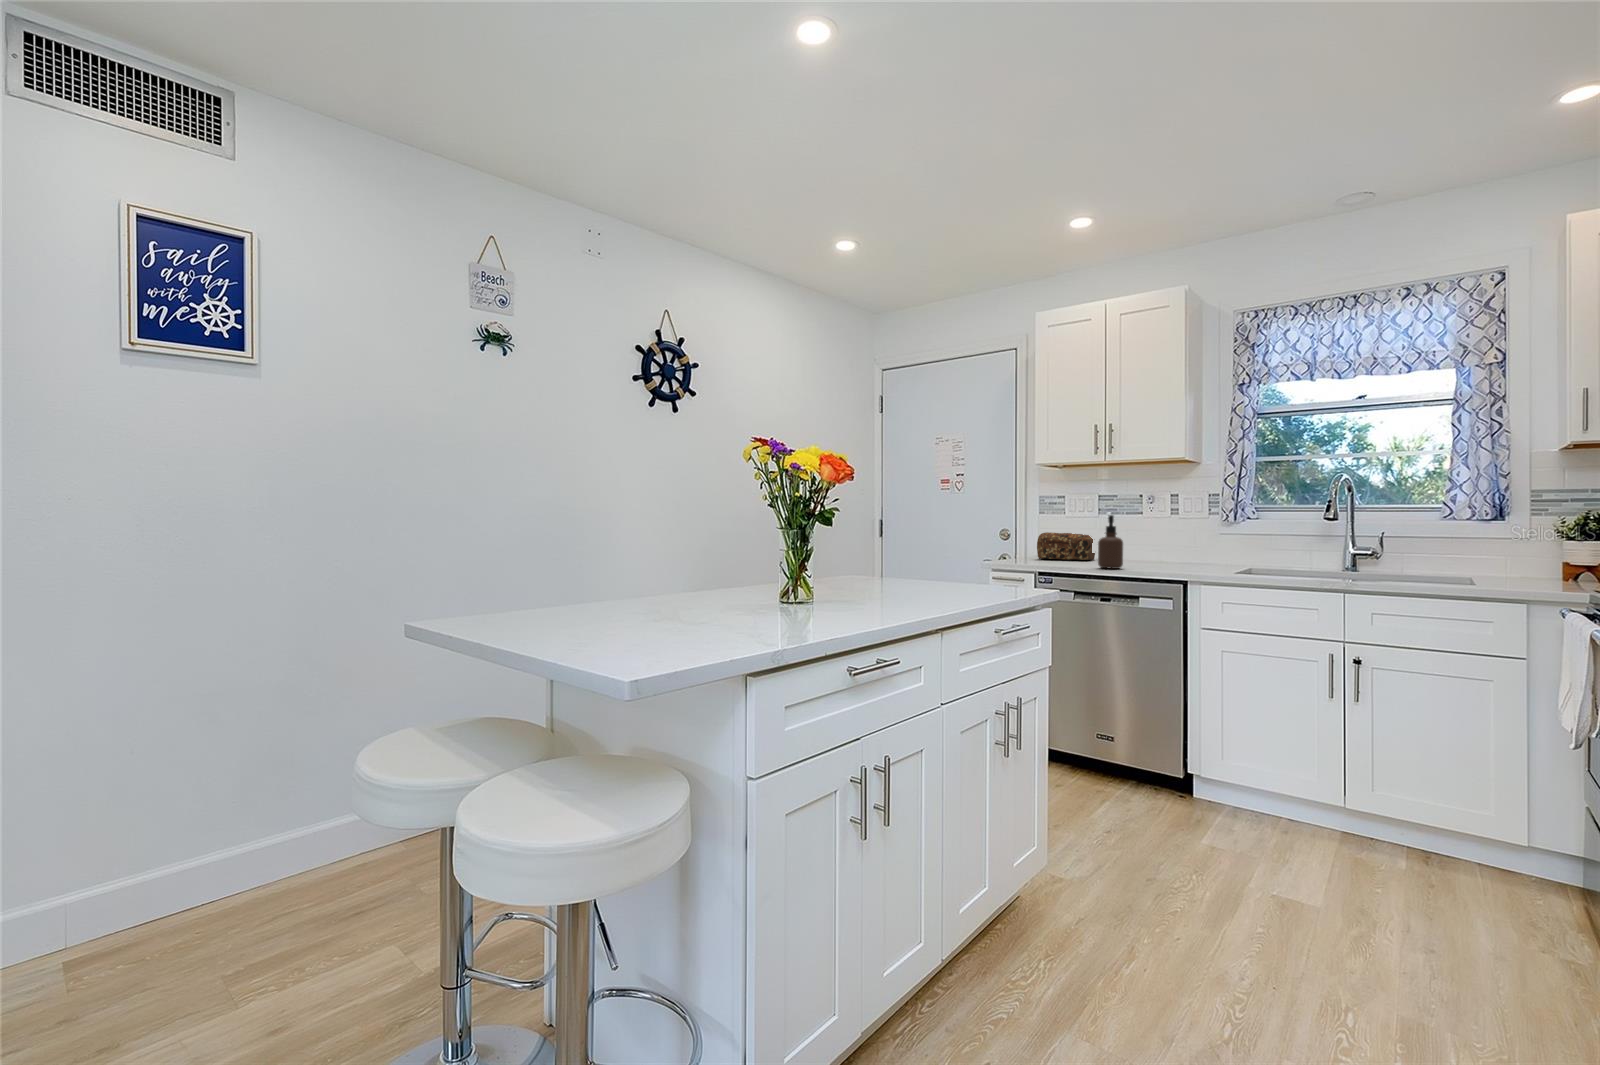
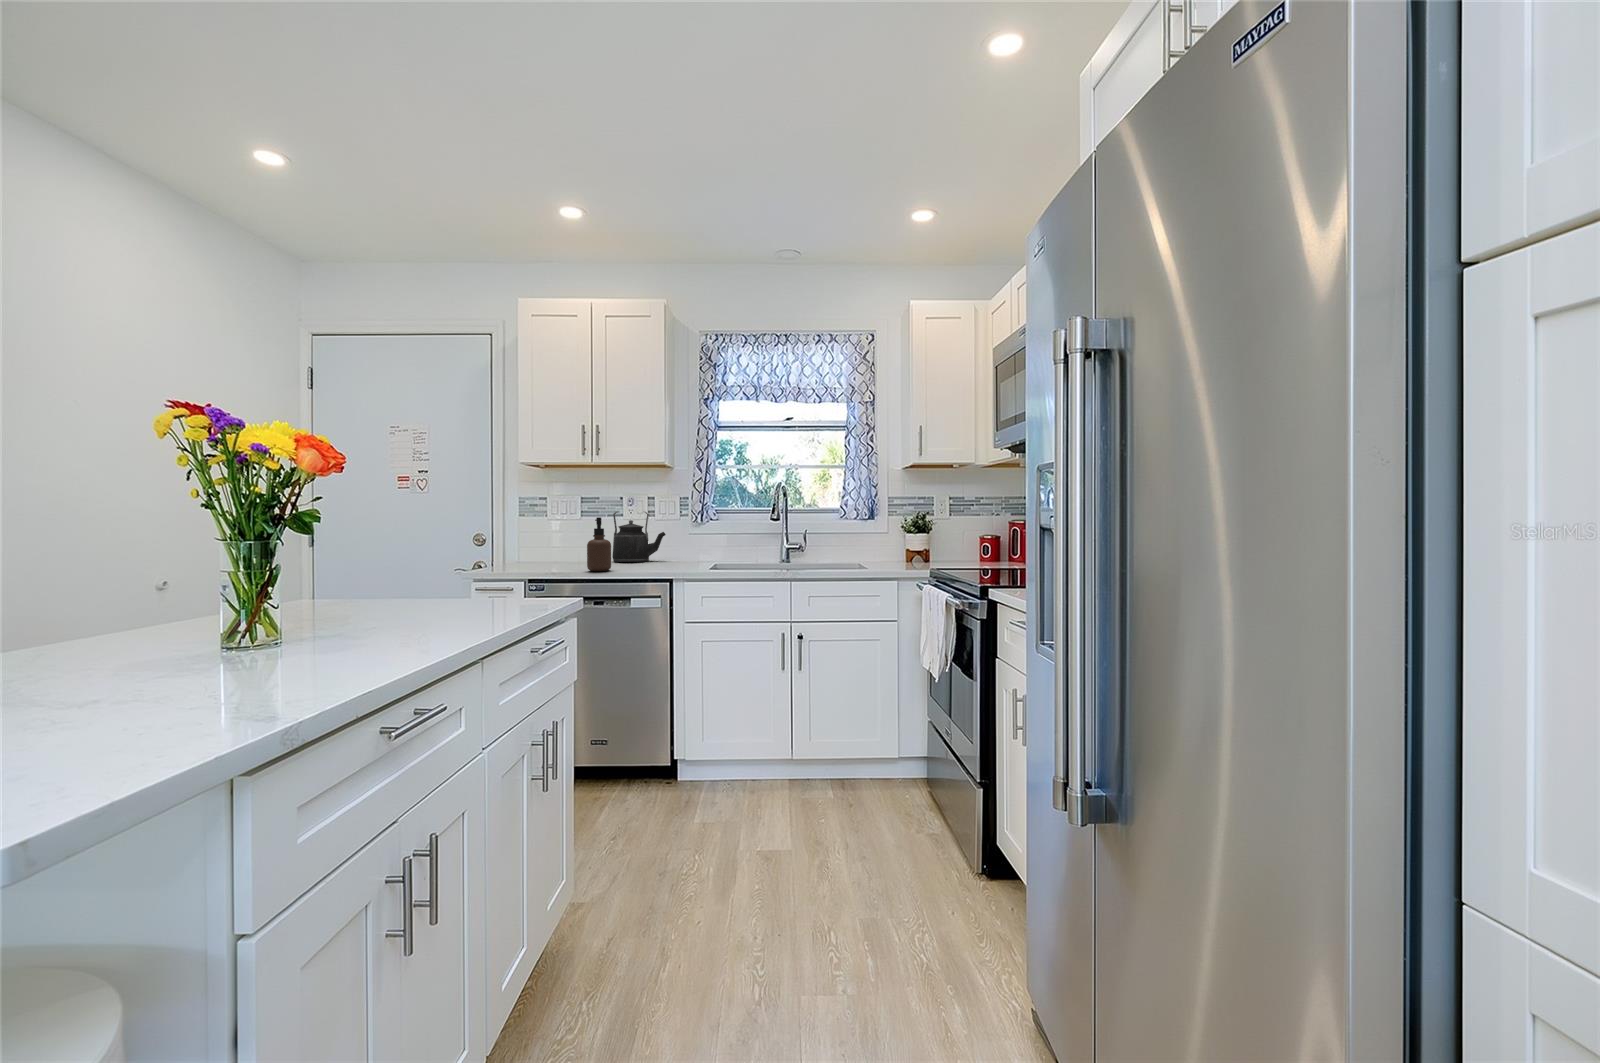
kettle: none [1128,511,1189,563] -> present [612,512,666,562]
bread loaf: present [1037,532,1095,560] -> none [520,534,580,562]

